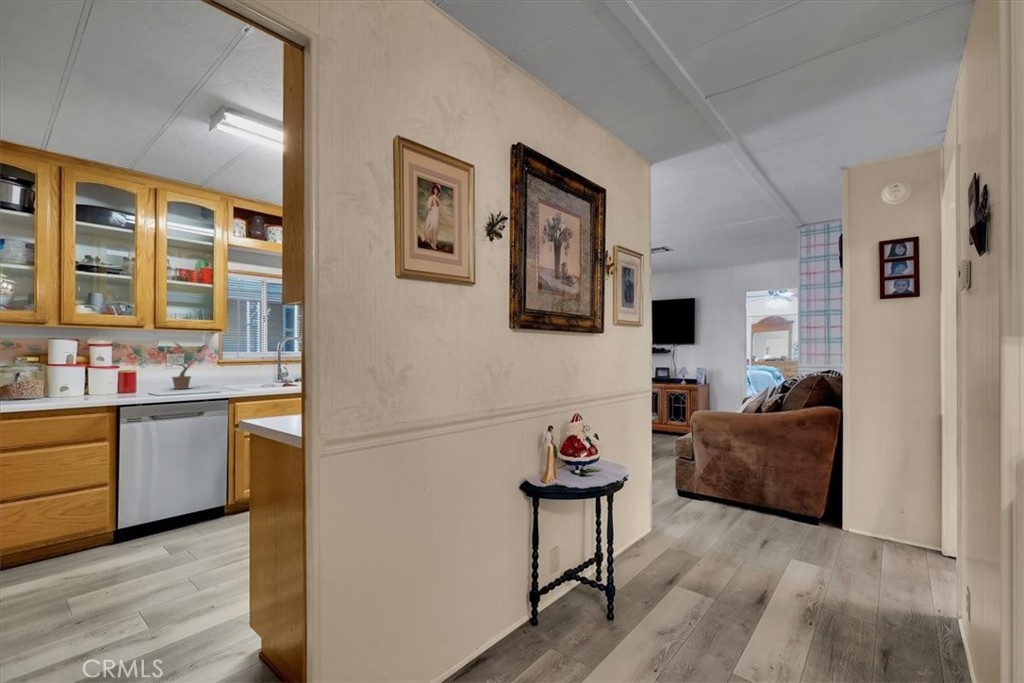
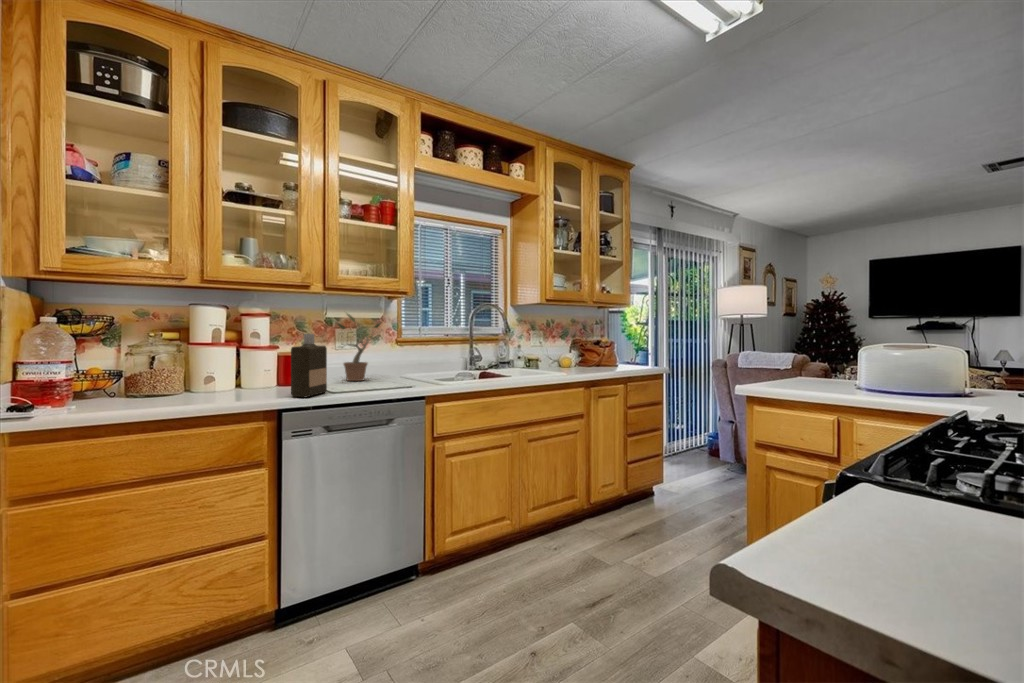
bottle: none [127,357,155,398] -> present [291,334,327,397]

